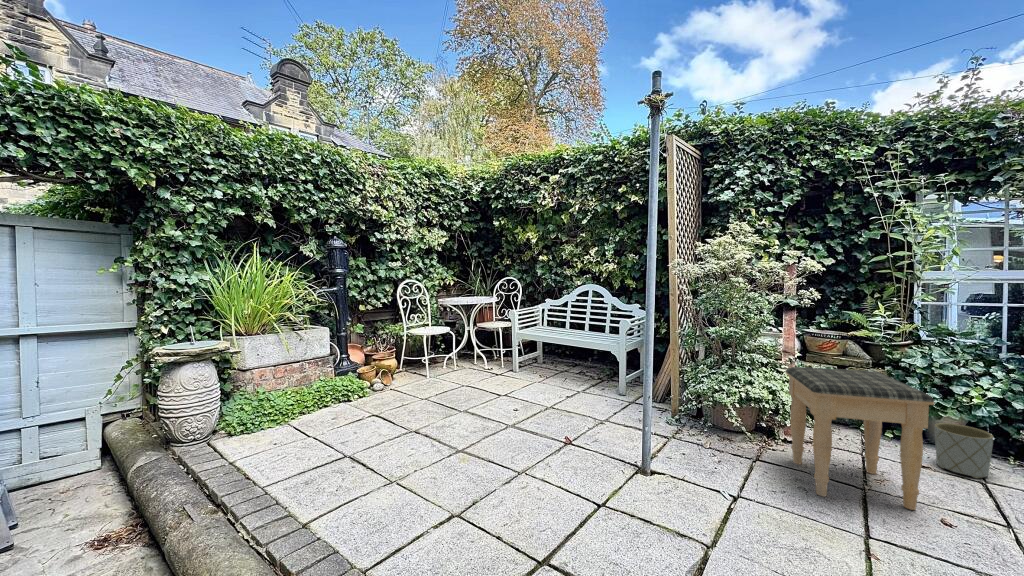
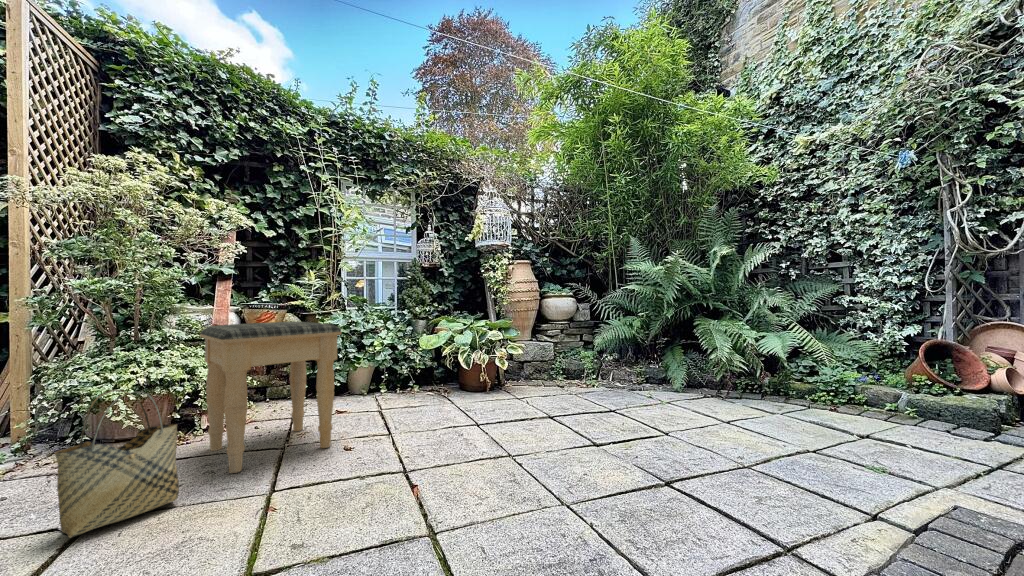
woven basket: none [723,414,786,502] -> present [54,390,179,538]
planter: present [935,423,994,478] -> none [350,367,386,408]

